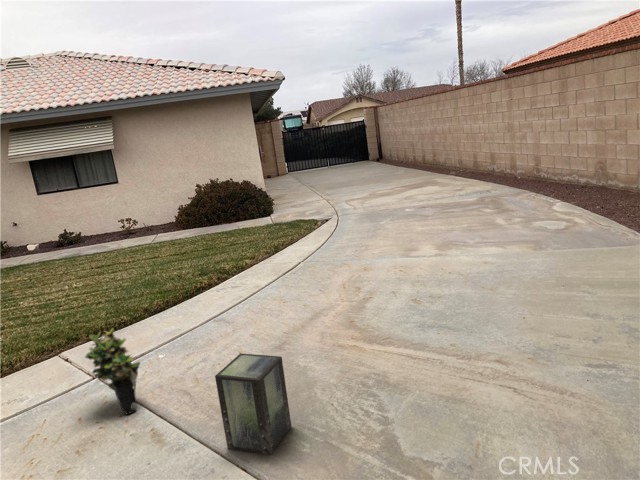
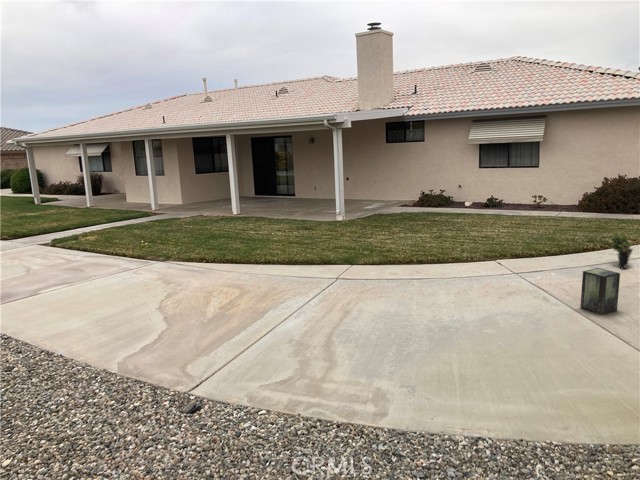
potted plant: present [85,328,140,415] -> present [611,232,633,269]

